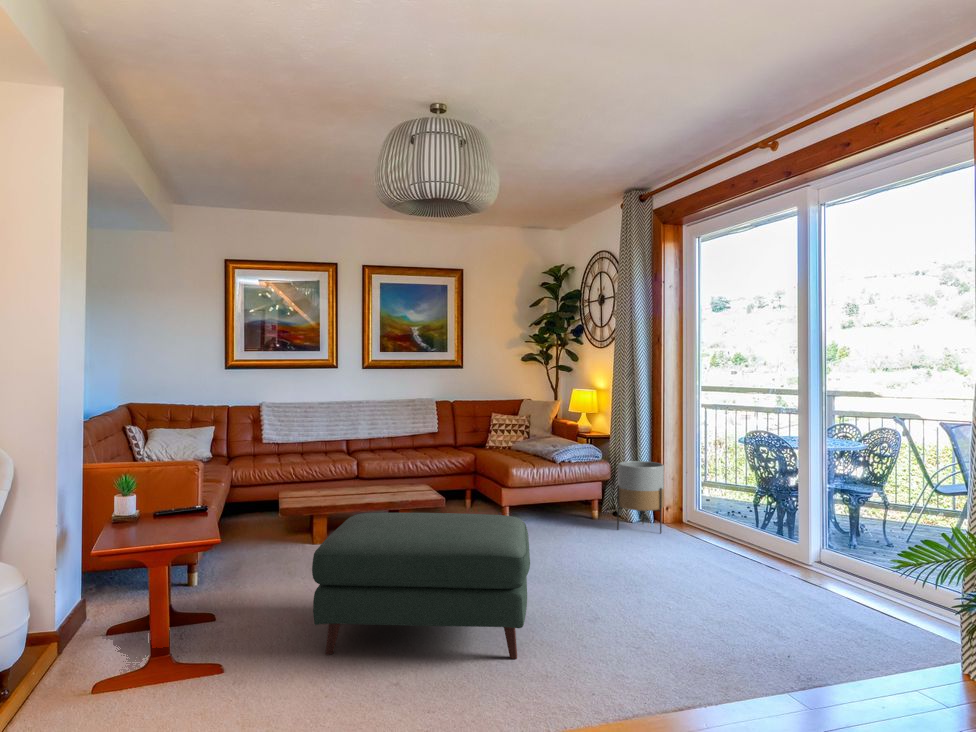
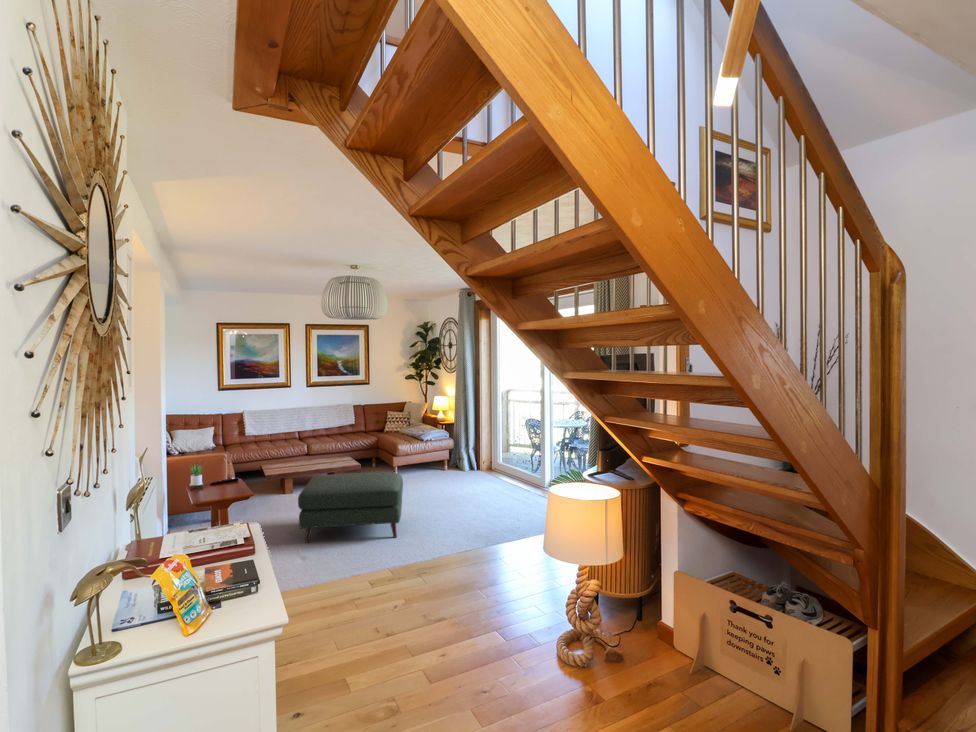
planter: present [617,461,664,533] -> none [456,438,481,477]

